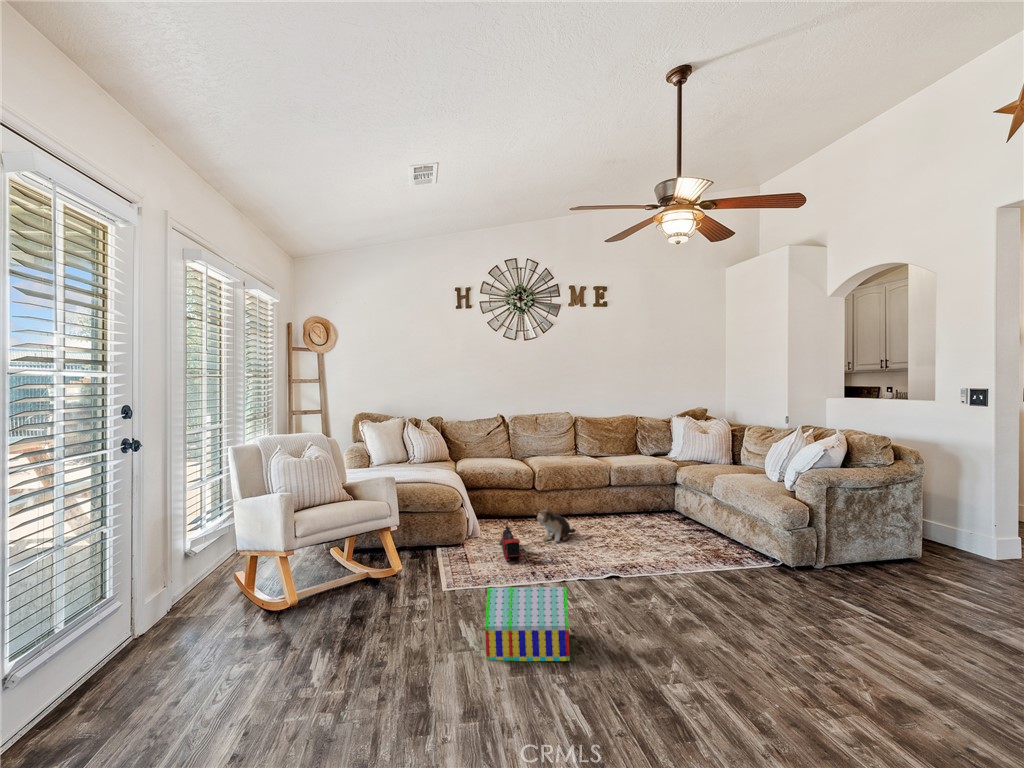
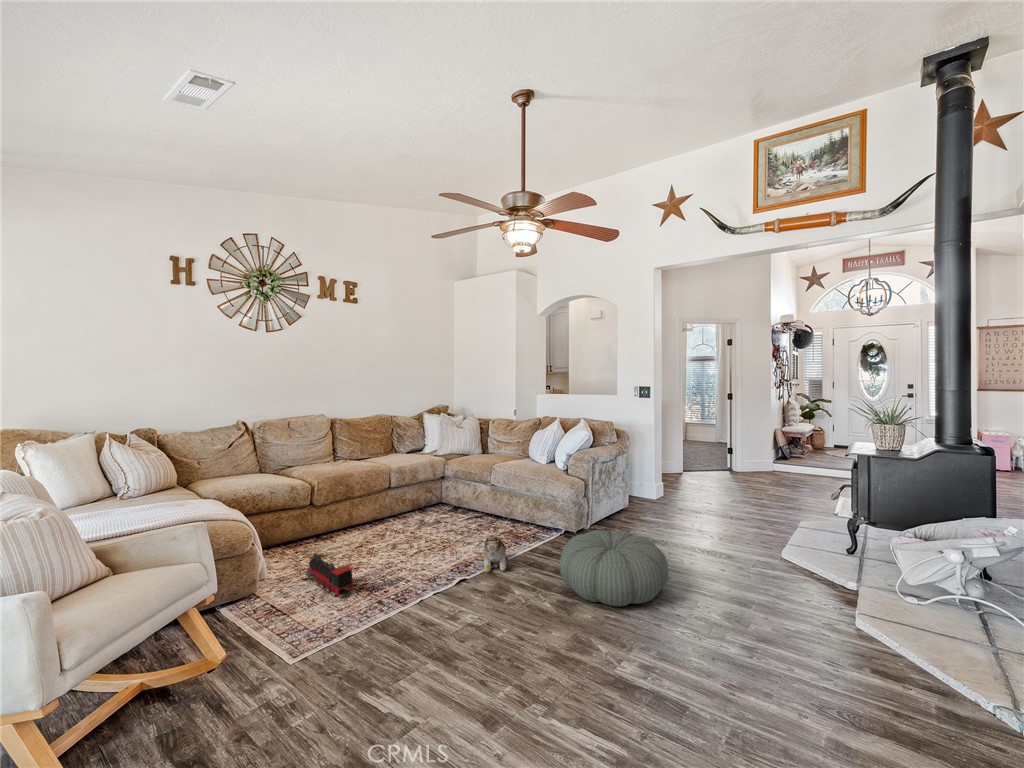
plush toy: present [534,509,575,542] -> present [483,535,508,573]
pouf: none [699,559,839,650] -> present [560,530,668,606]
toy house: present [485,587,570,661] -> none [412,607,525,730]

